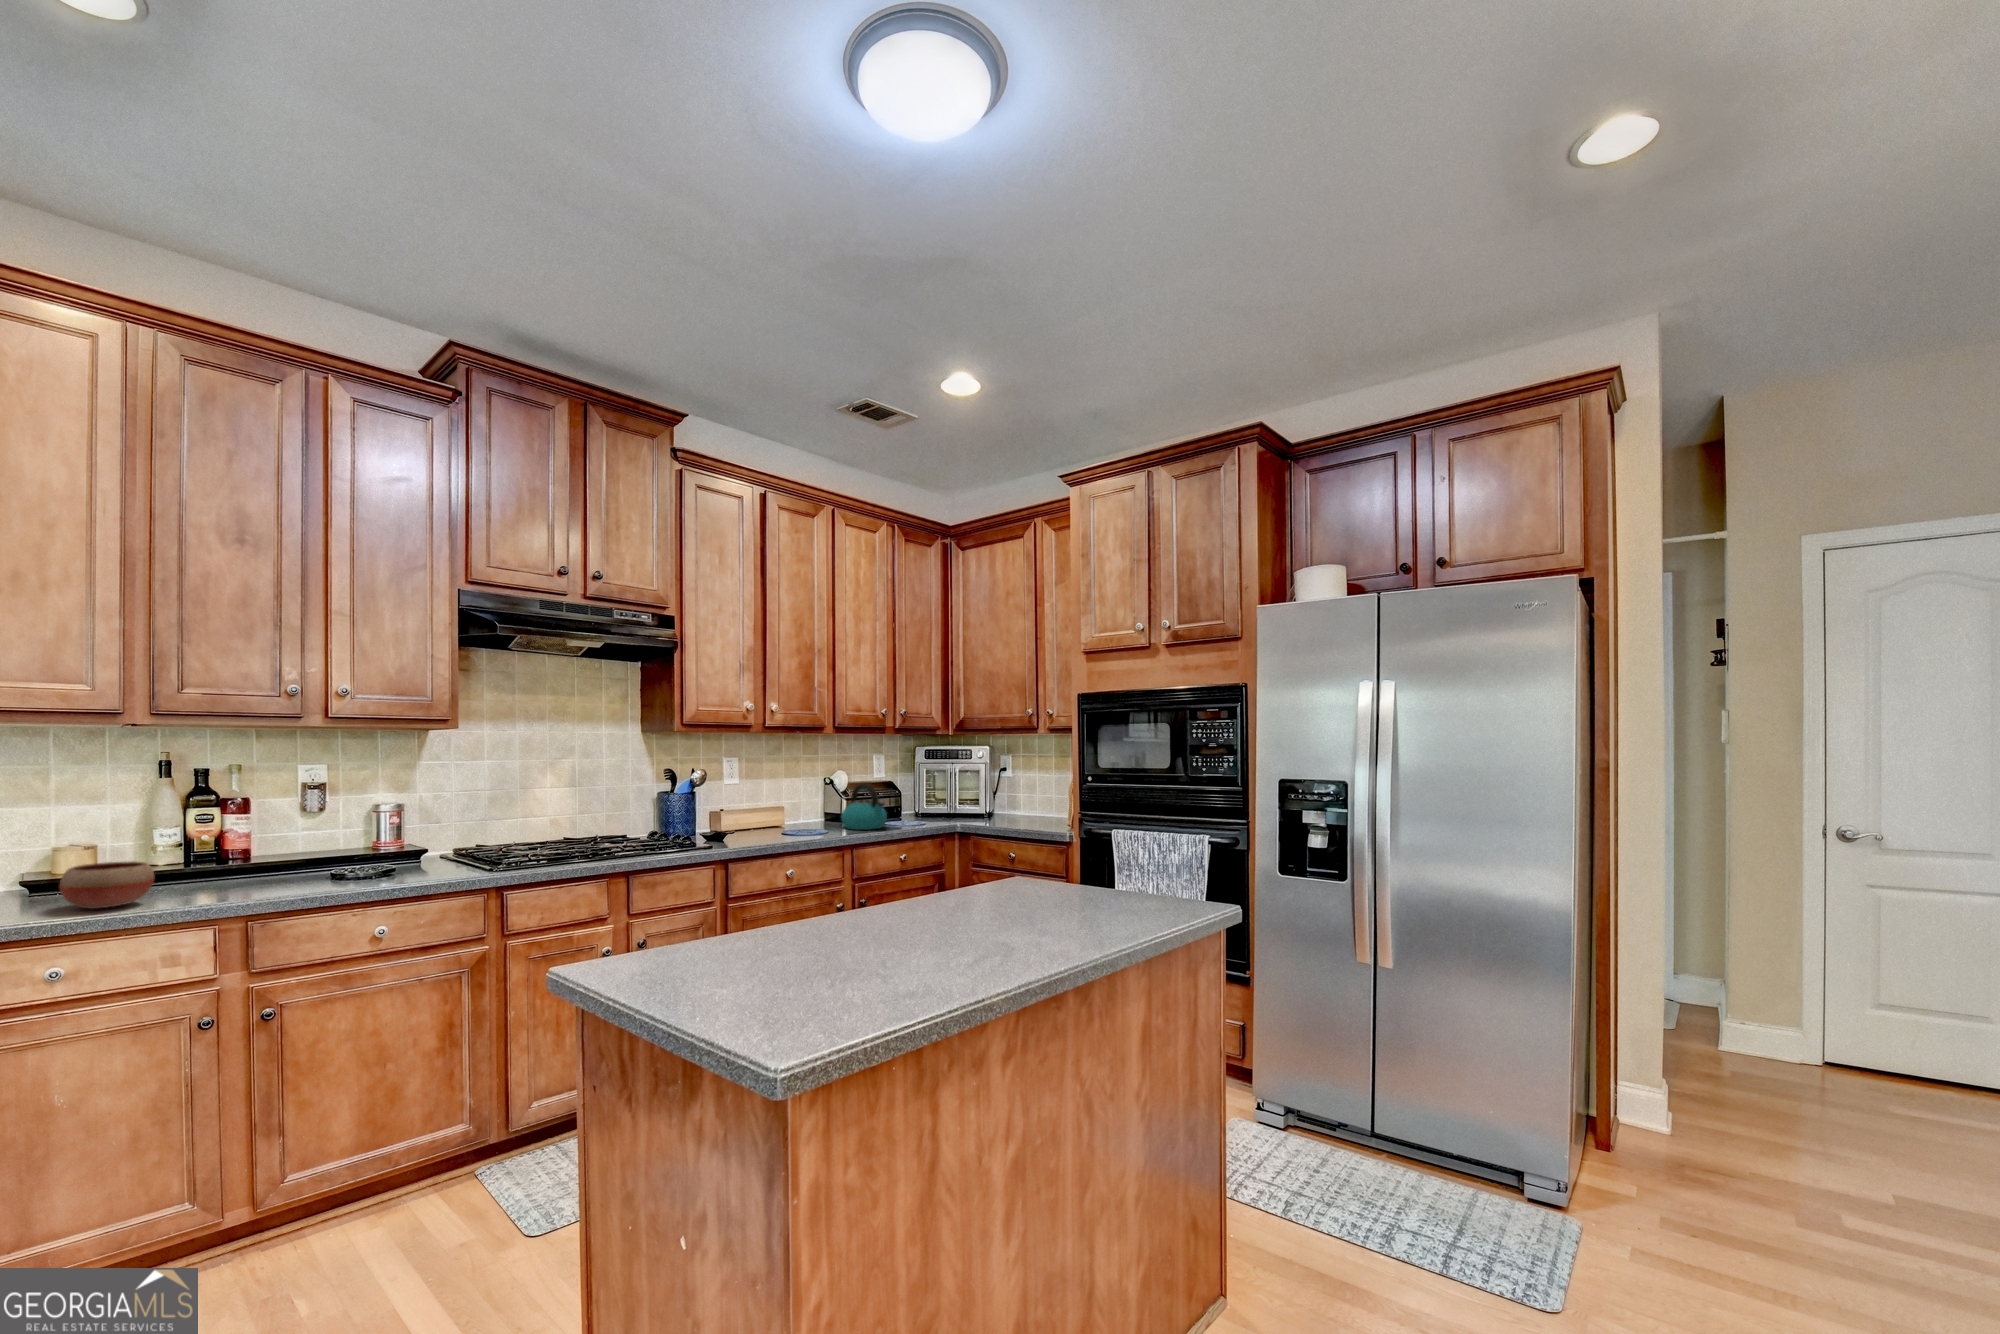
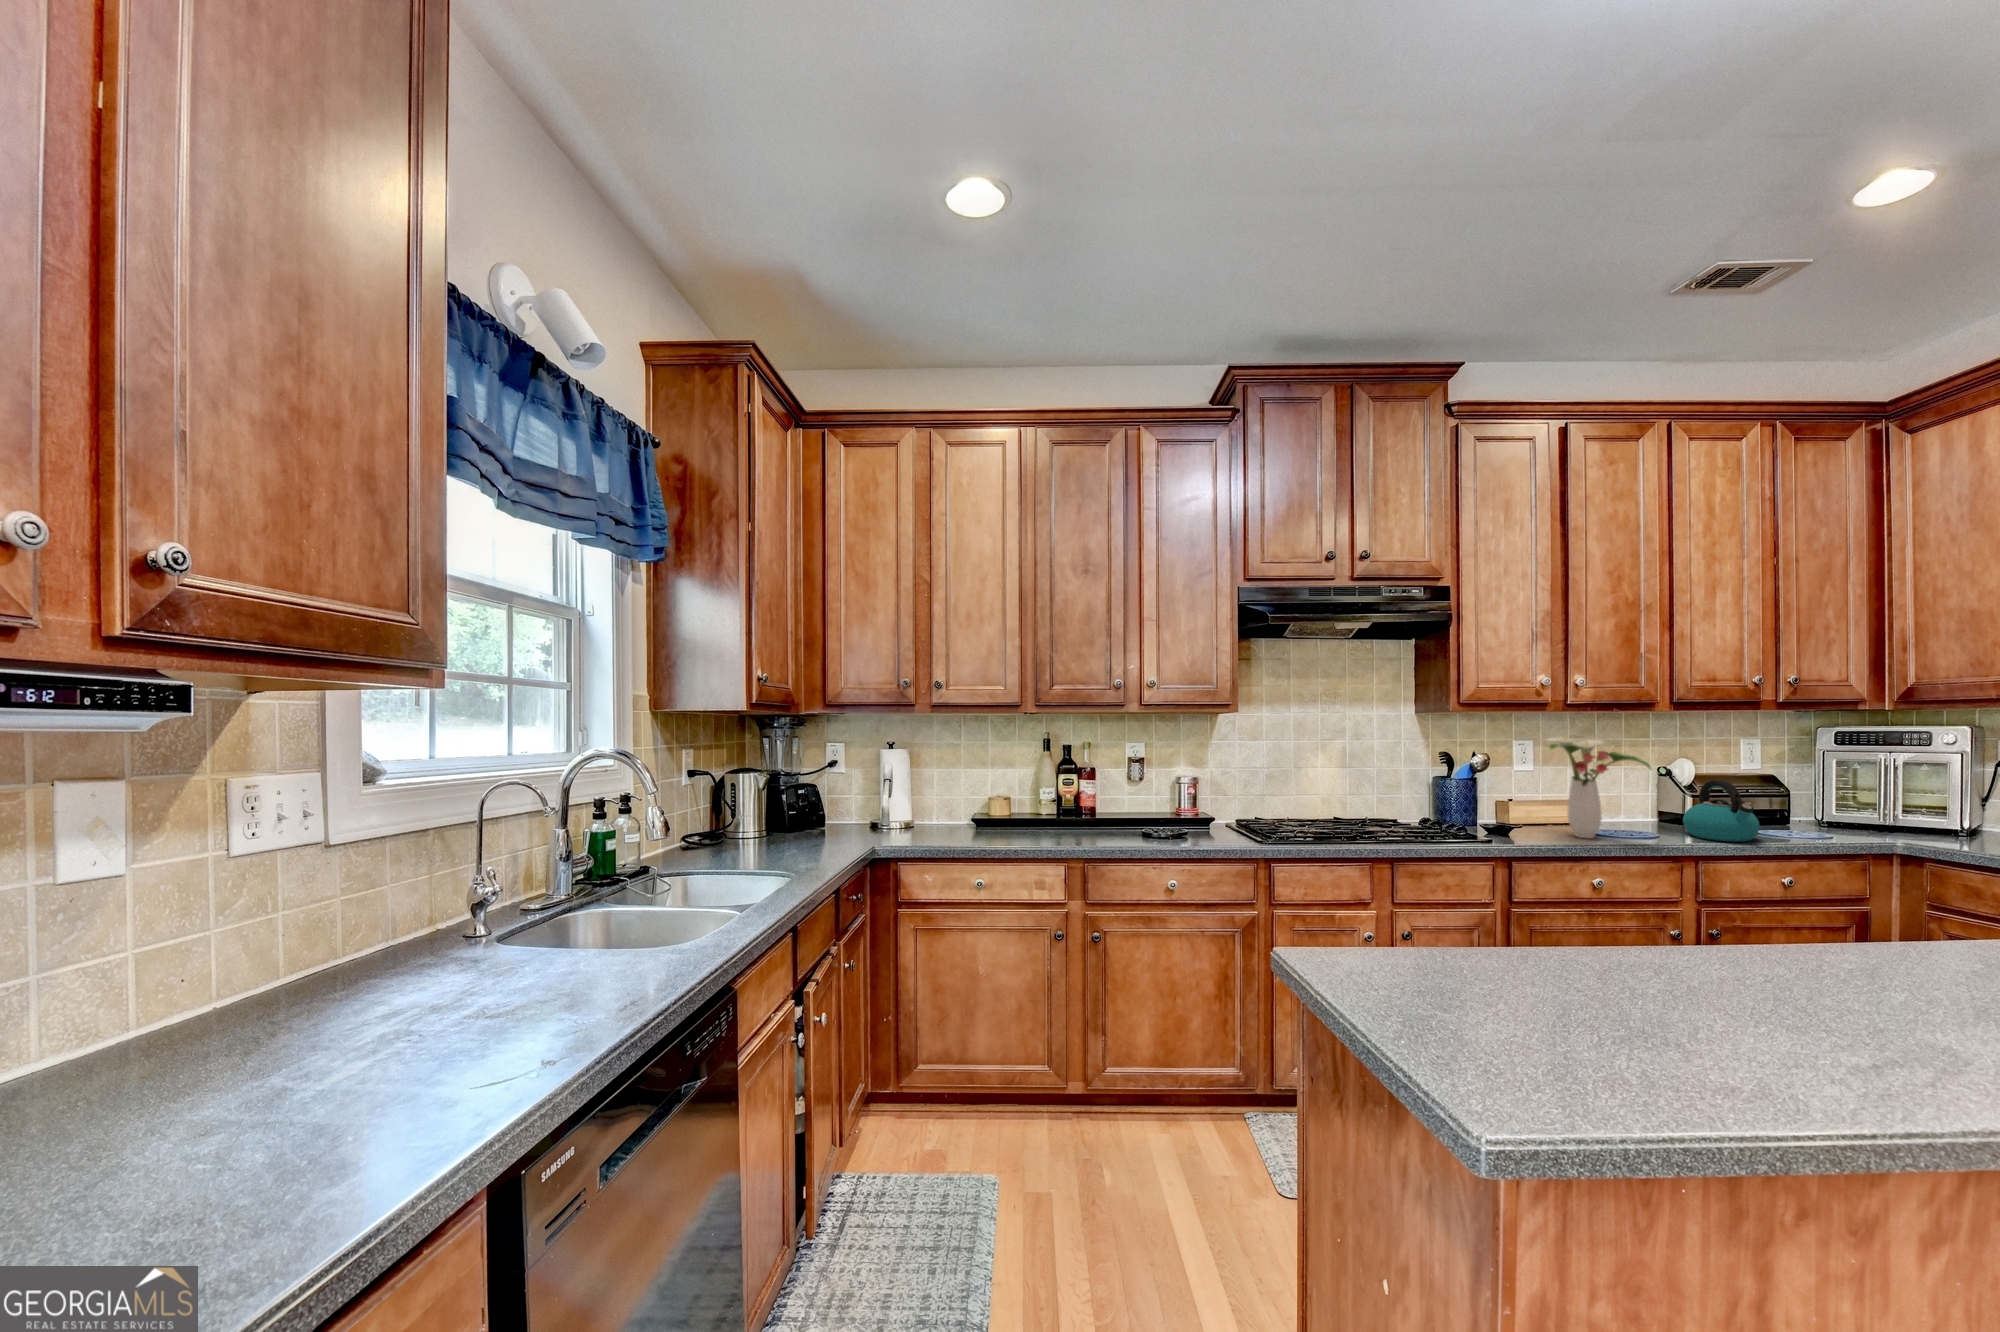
flower arrangement: none [752,753,827,837] -> present [1548,737,1651,838]
bowl: present [59,861,154,909] -> none [984,810,1032,844]

